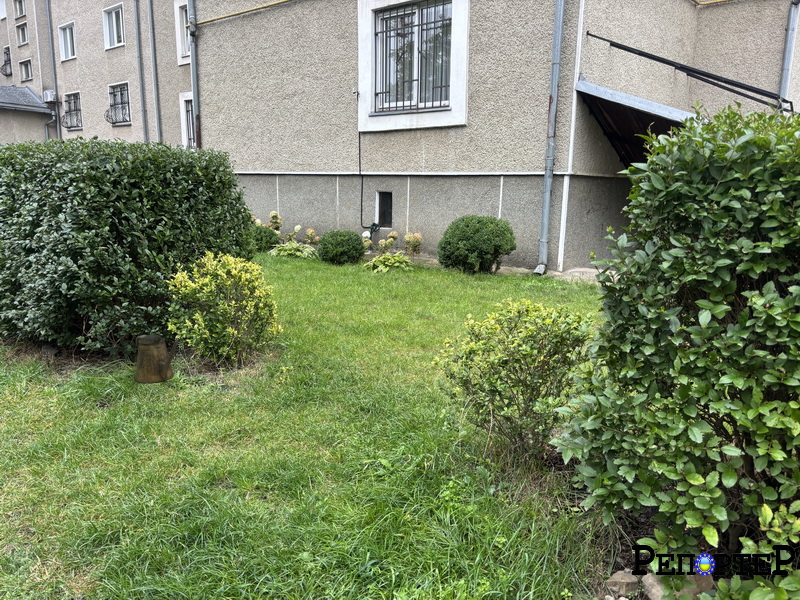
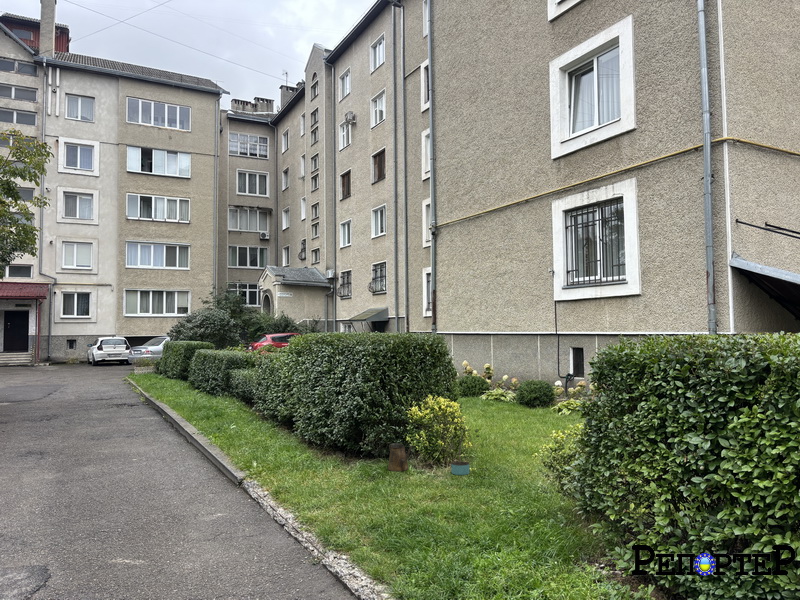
potted plant: none [242,282,298,381] -> present [449,414,479,475]

